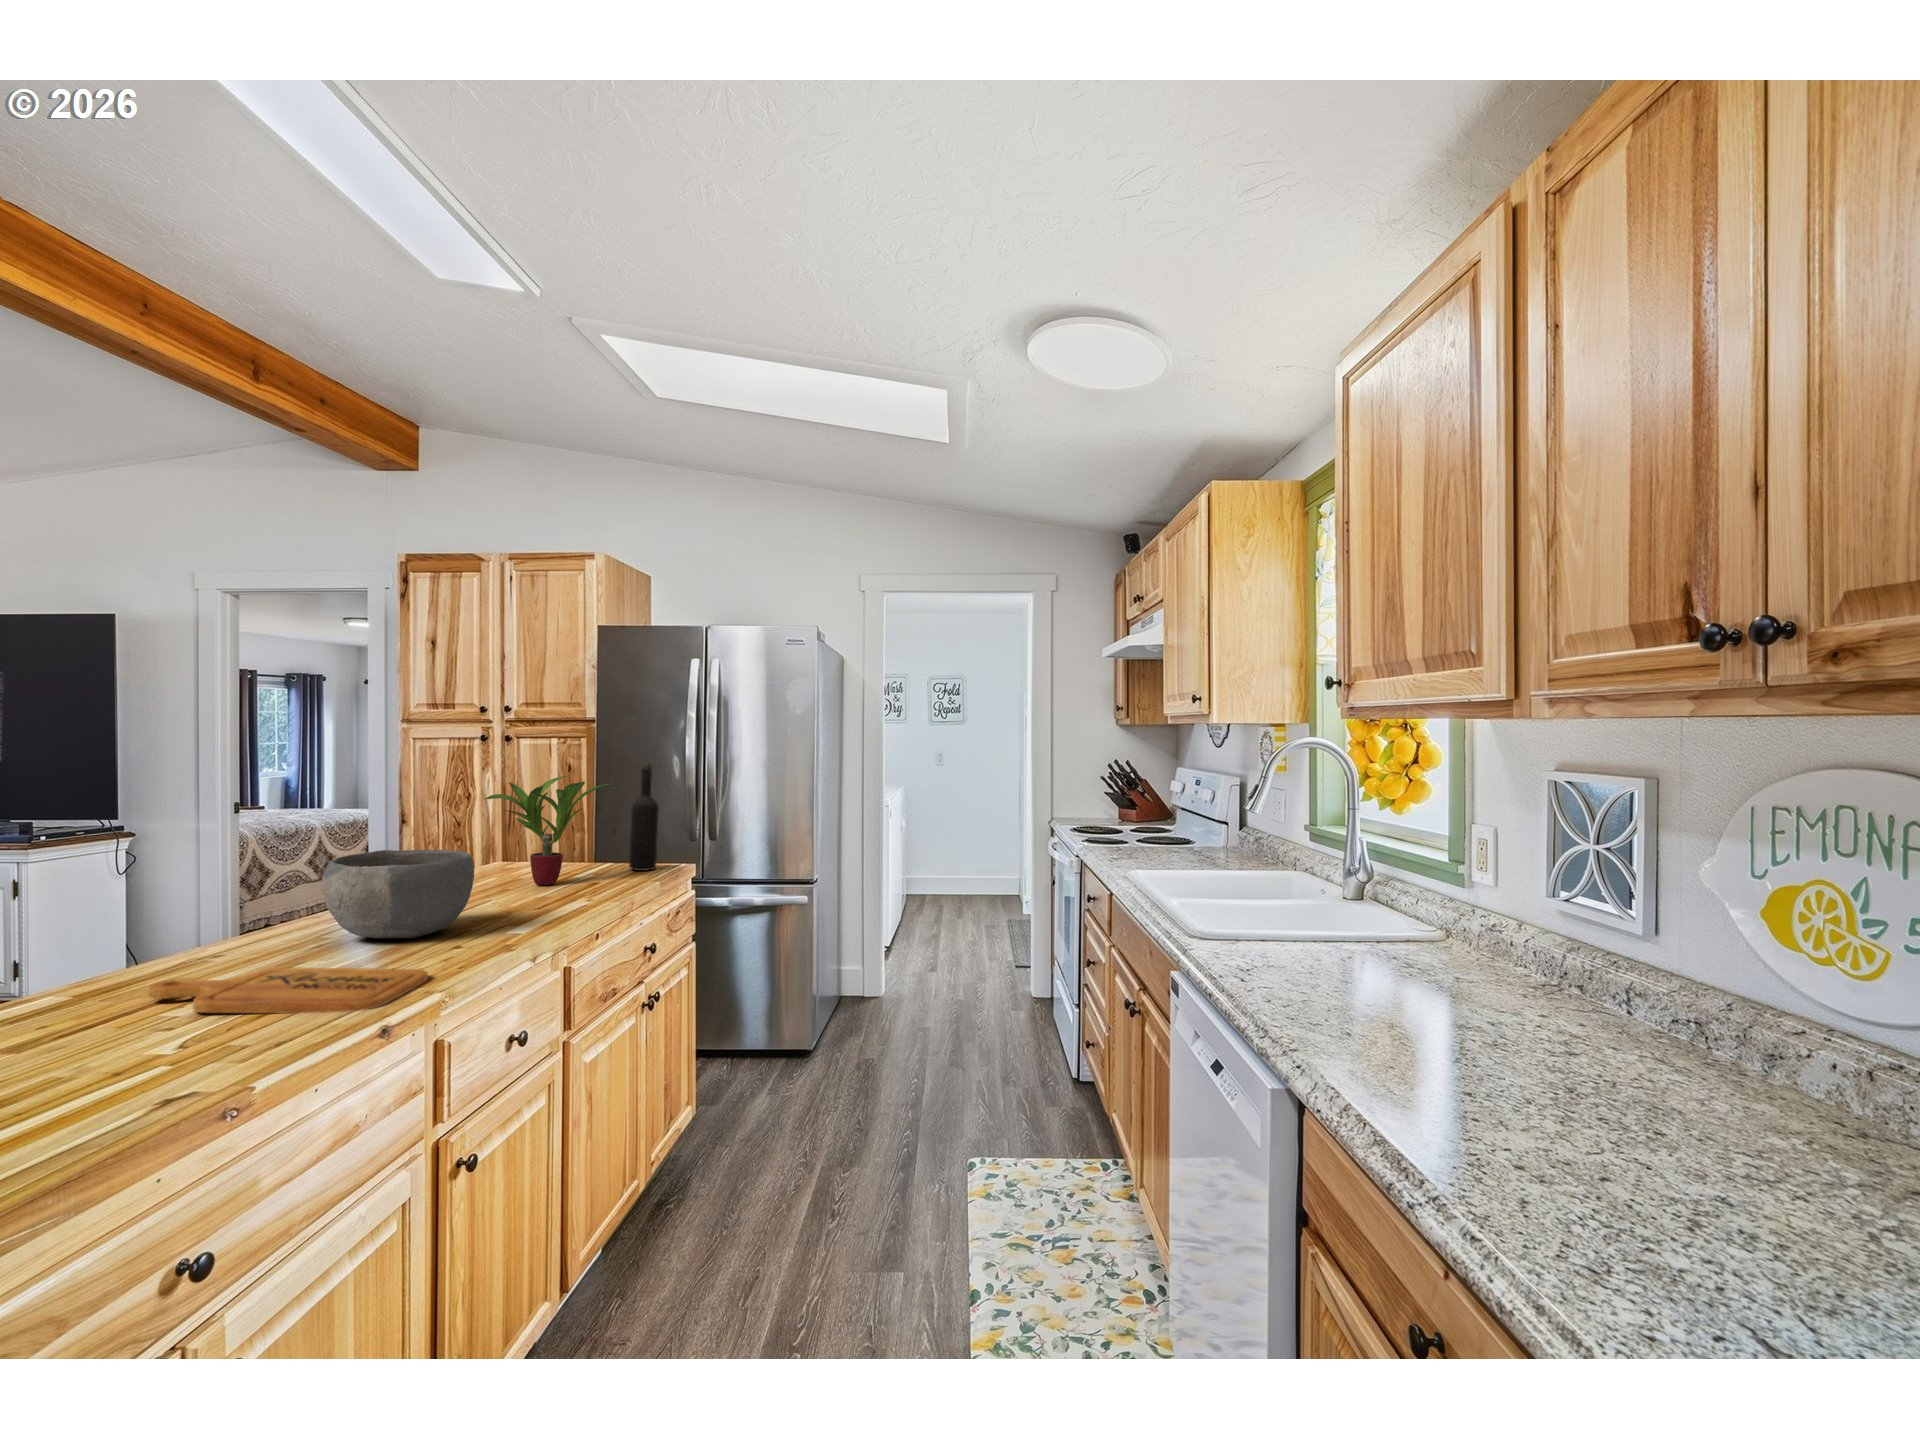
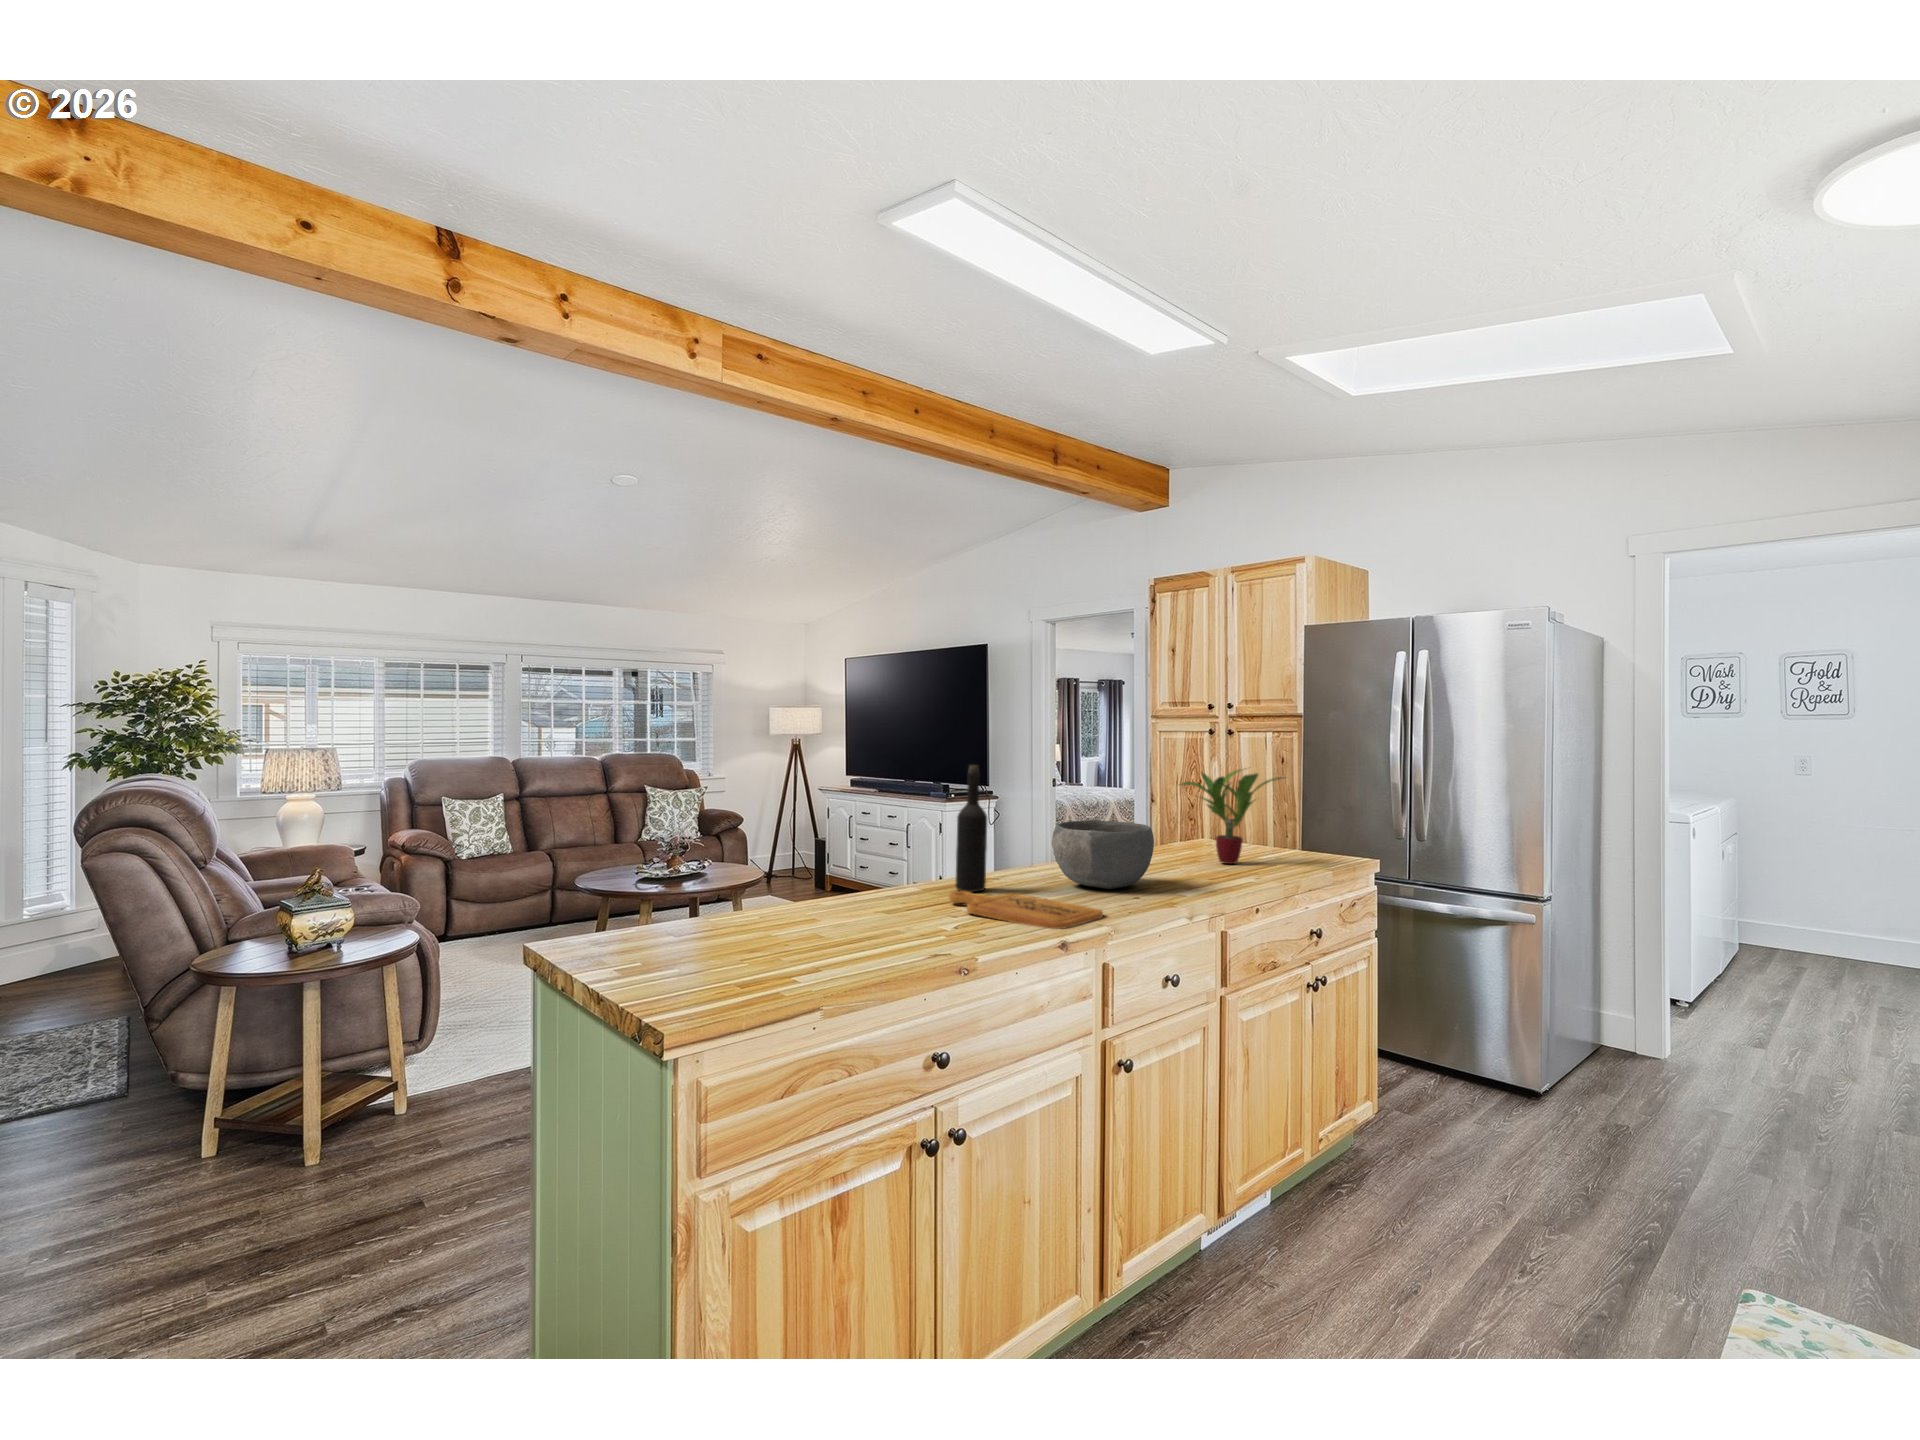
wine bottle: present [629,762,659,871] -> present [955,765,987,892]

